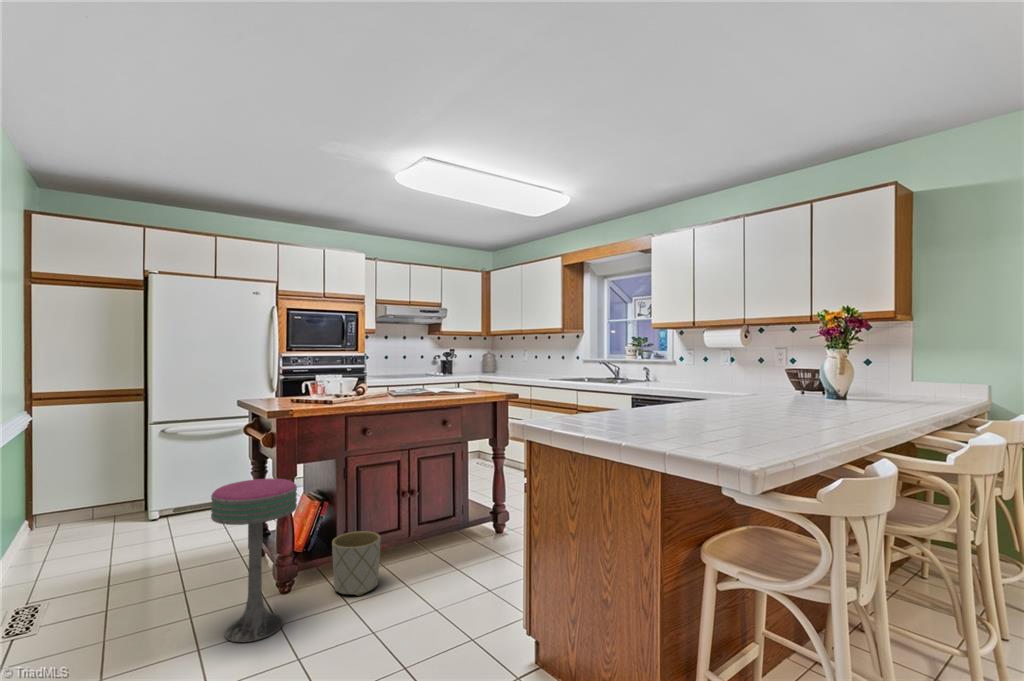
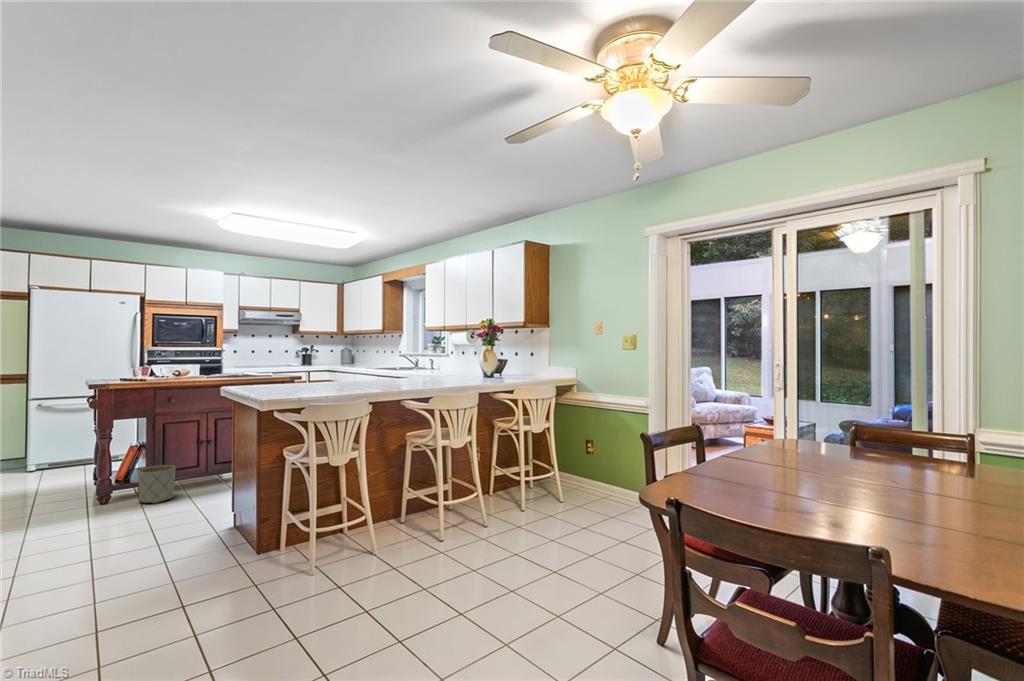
bar stool: present [211,479,297,642] -> none [39,428,104,525]

